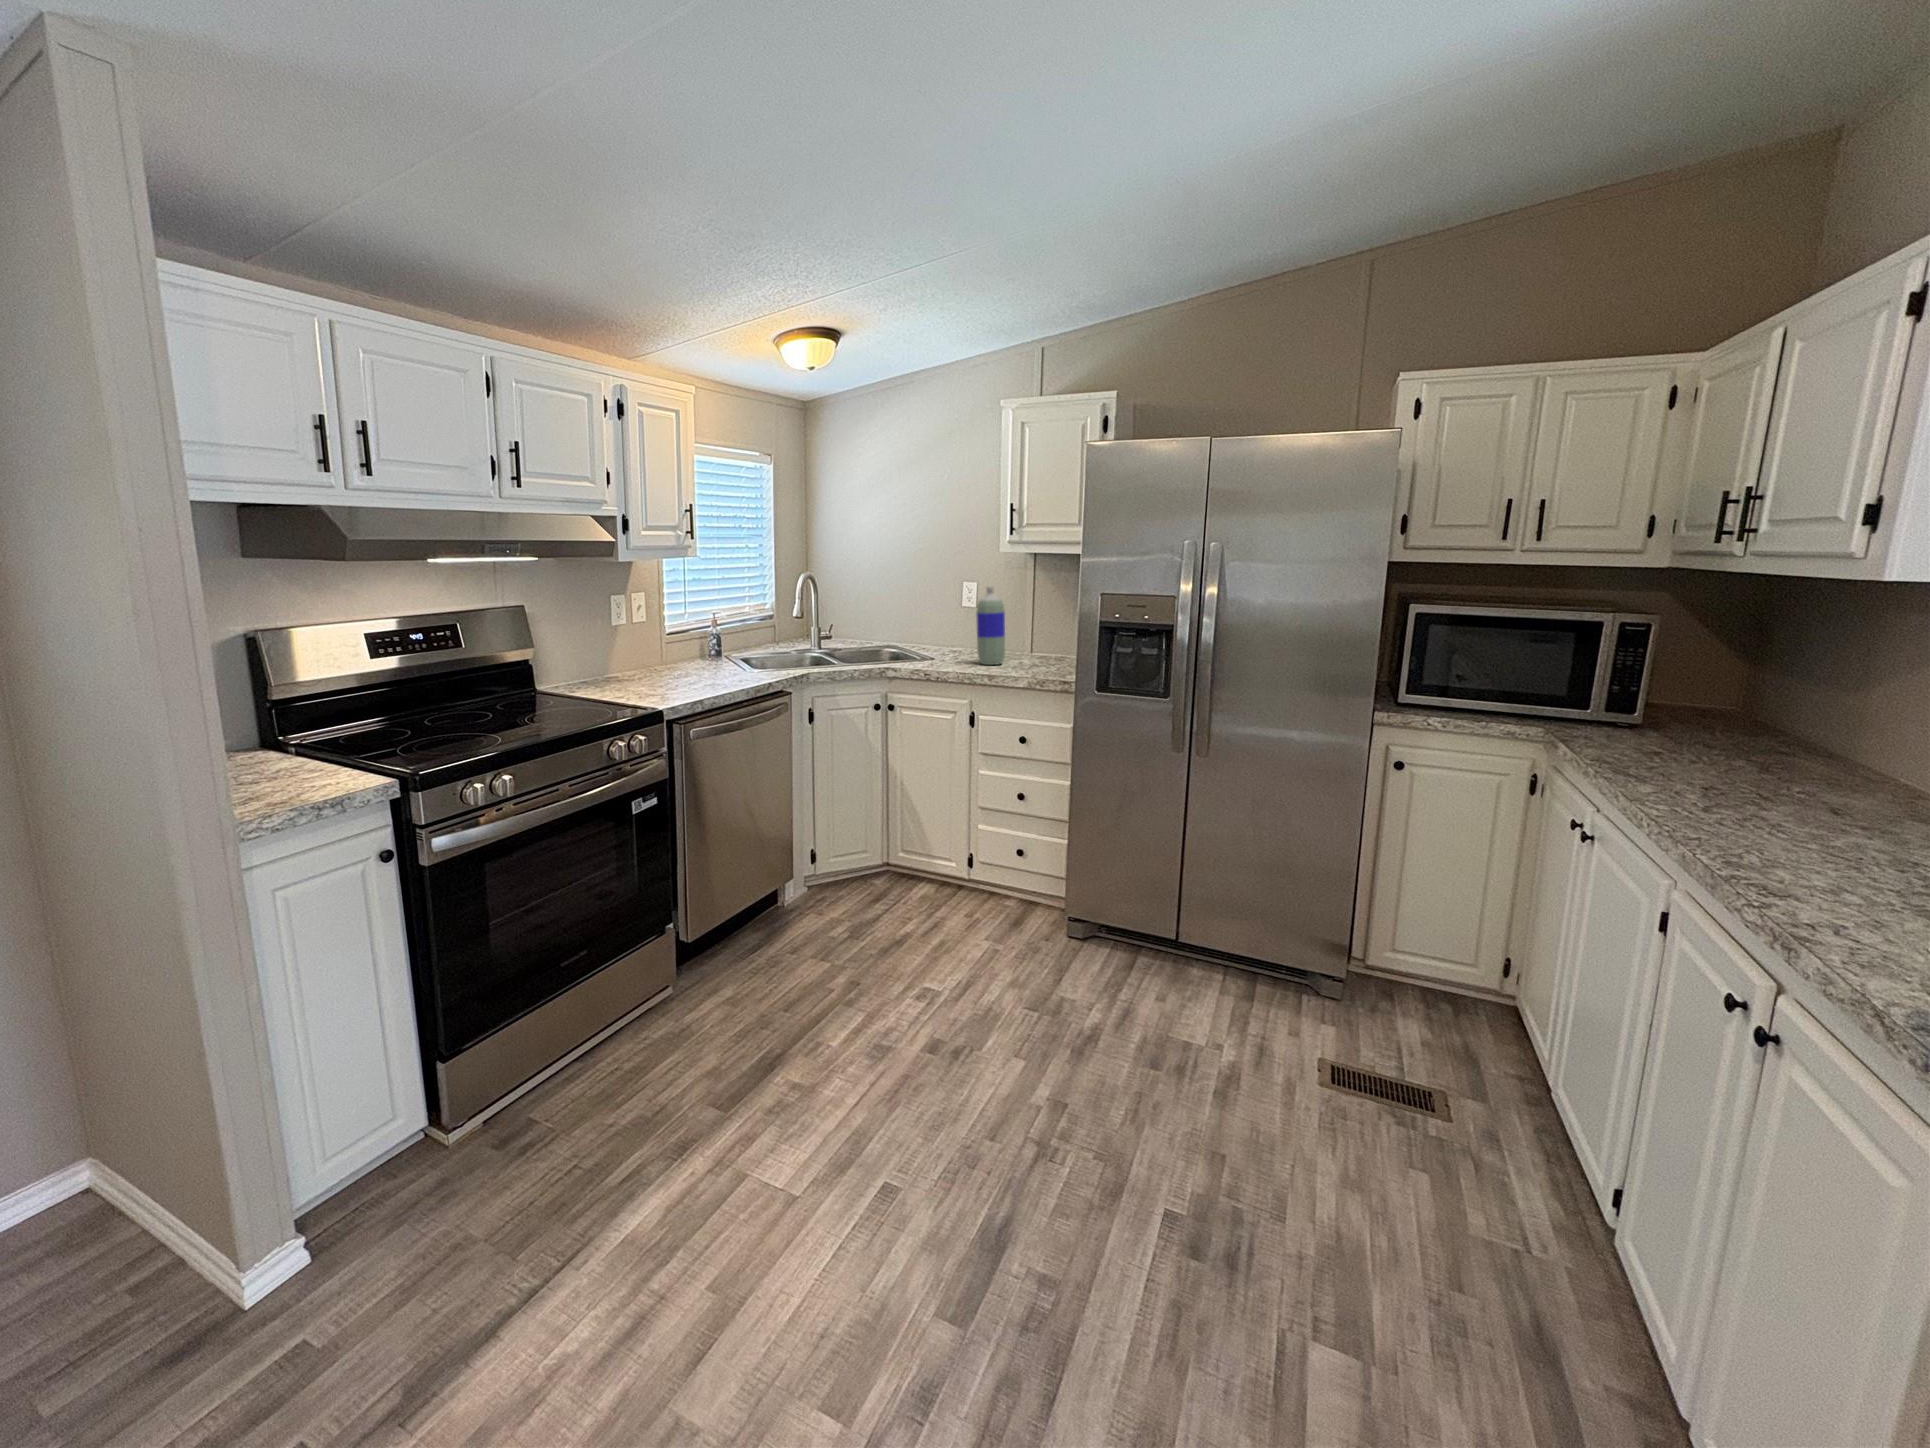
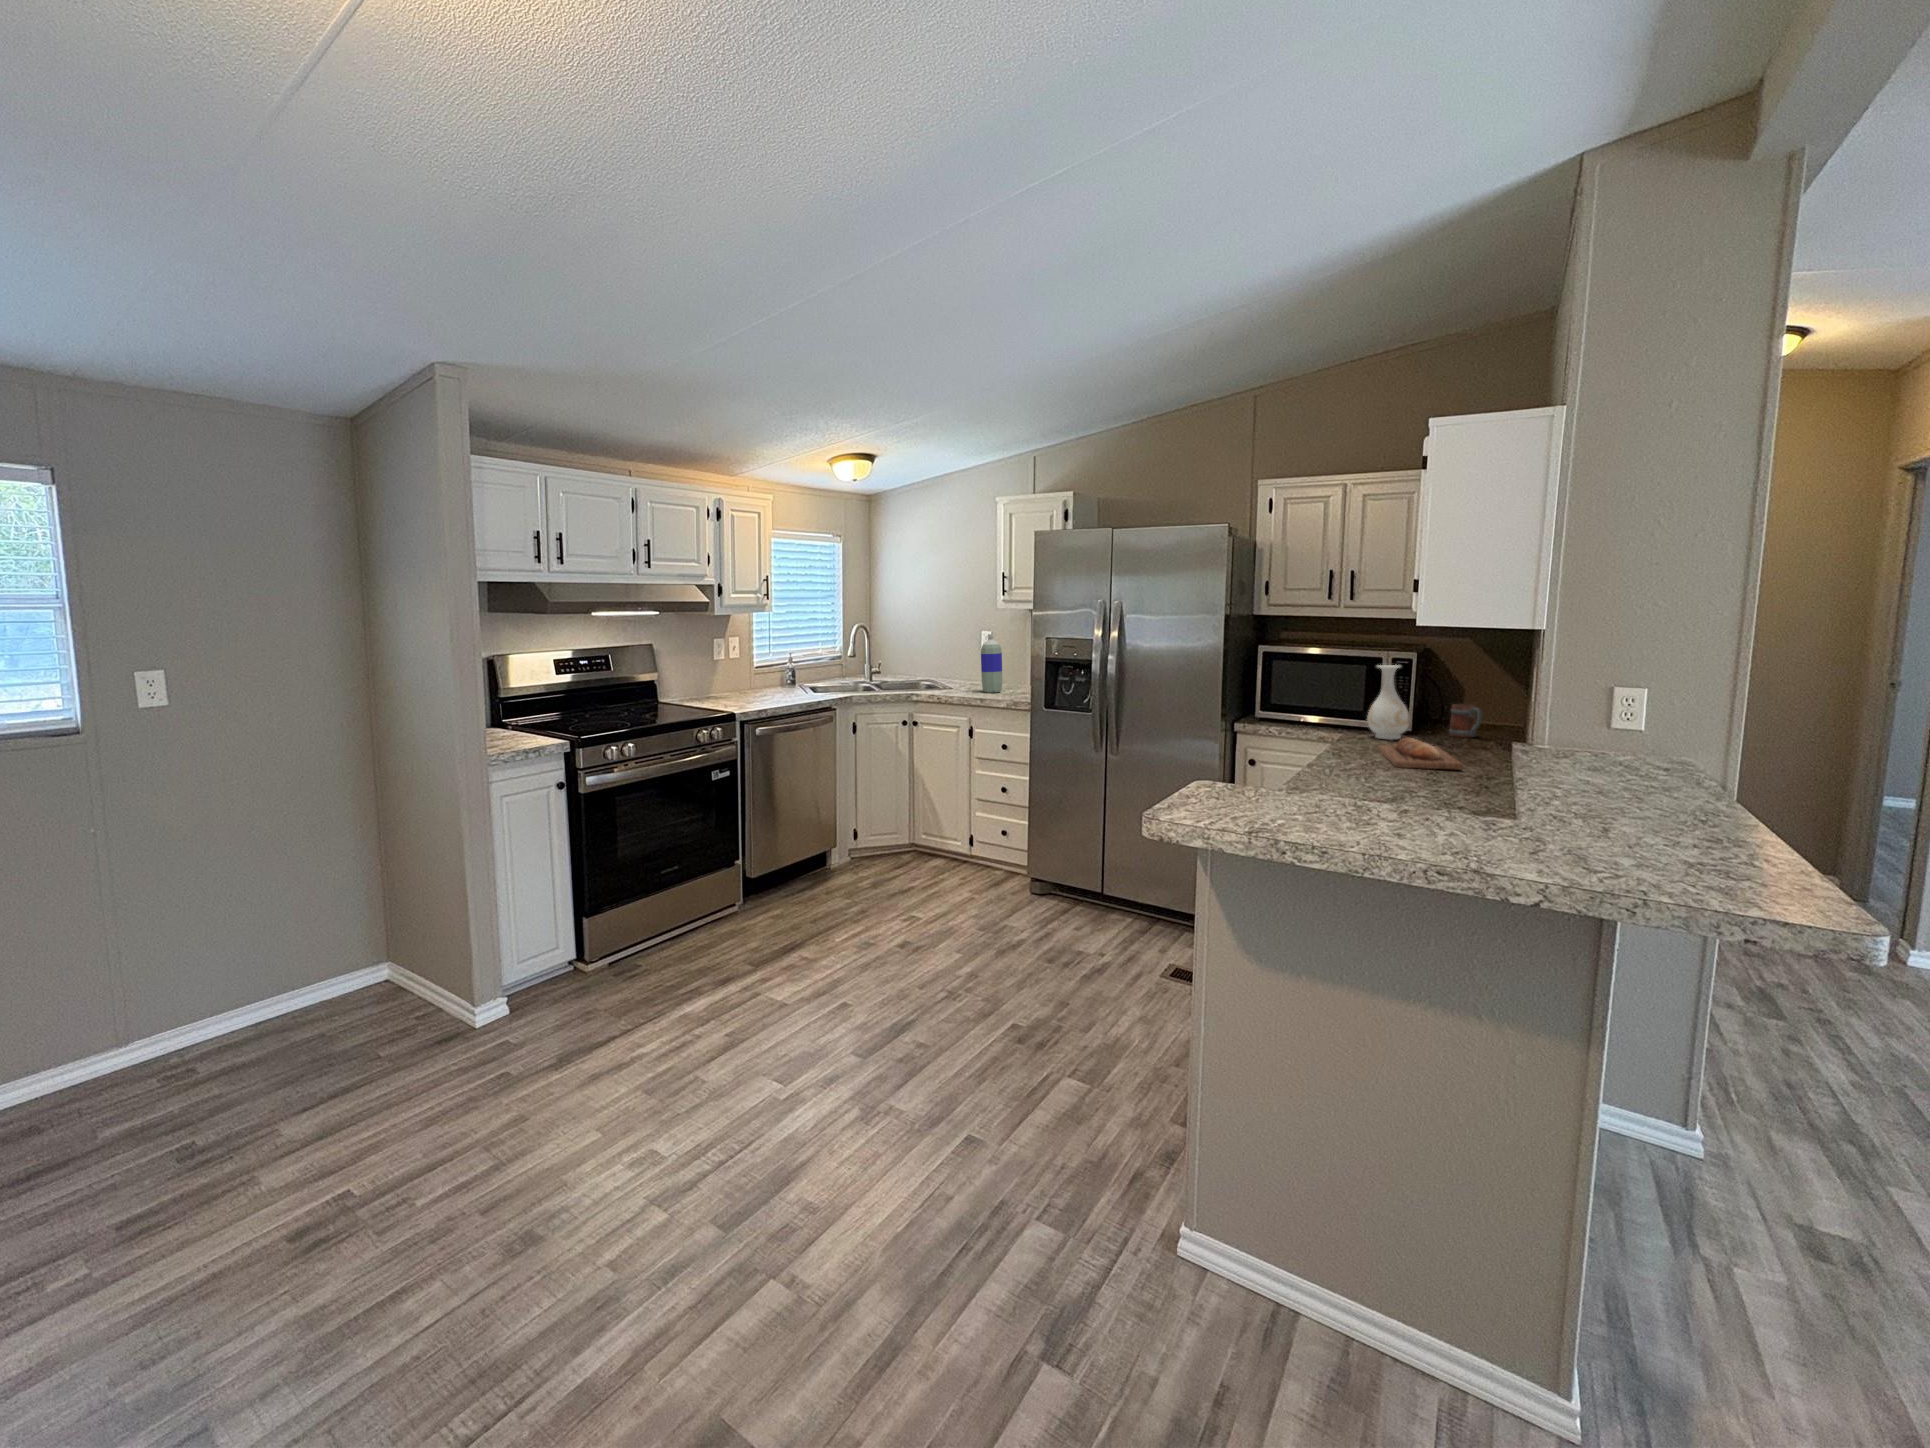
vase: none [1591,632,1661,738] -> present [1367,665,1409,739]
mug: none [1683,684,1747,732] -> present [1449,704,1482,738]
bread loaf: none [1657,744,1872,803] -> present [1378,738,1462,770]

